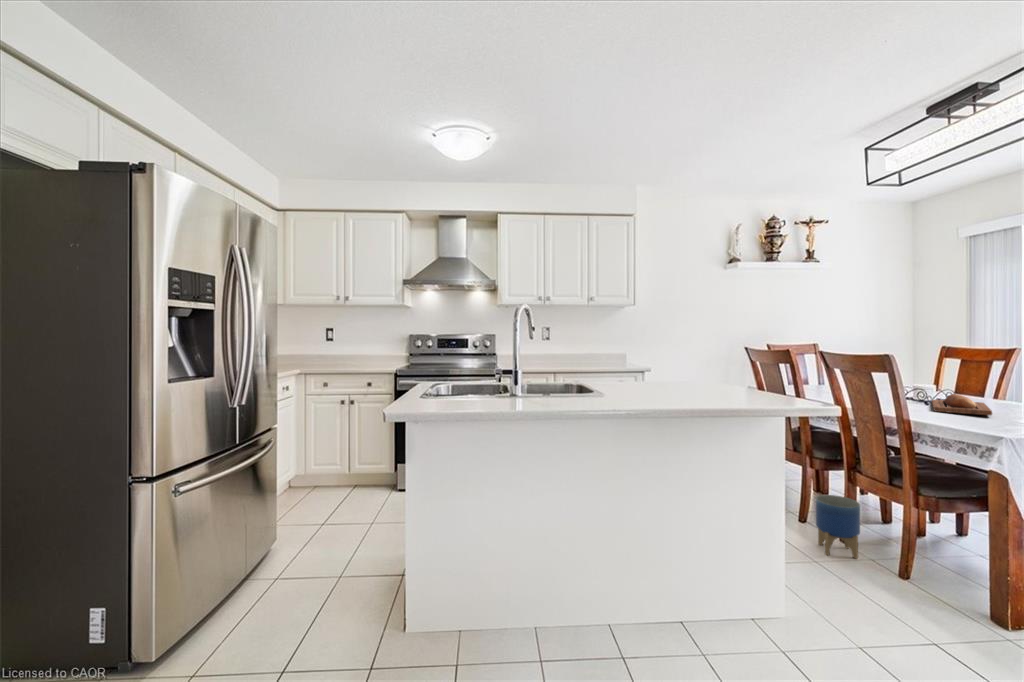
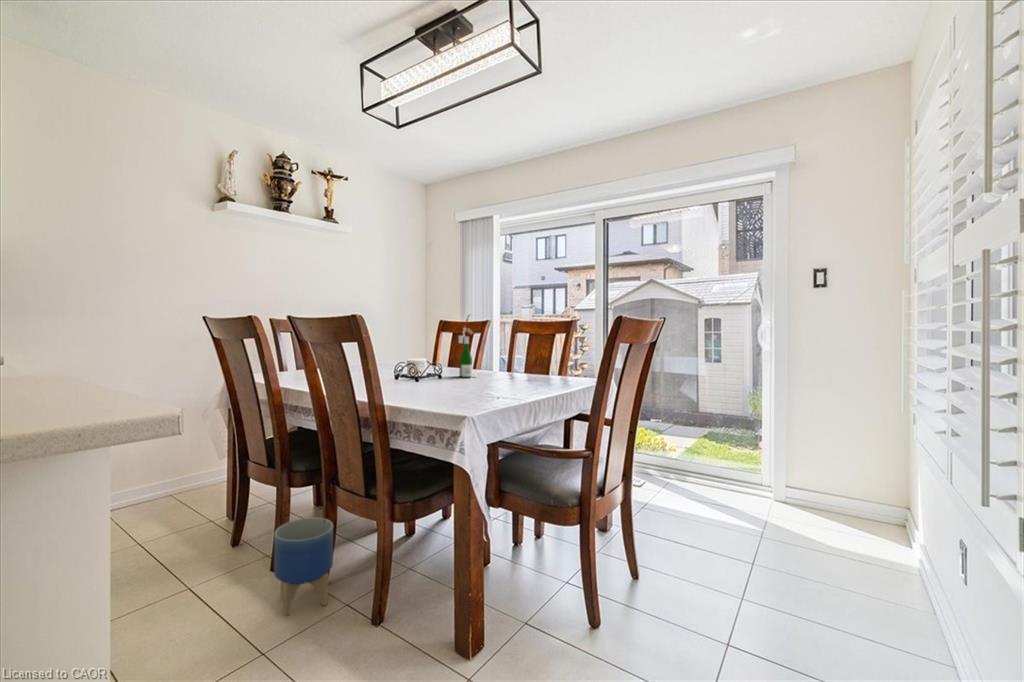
wine bottle: none [976,347,1001,406] -> present [459,315,476,378]
bread loaf: present [932,394,992,415] -> none [415,366,468,390]

